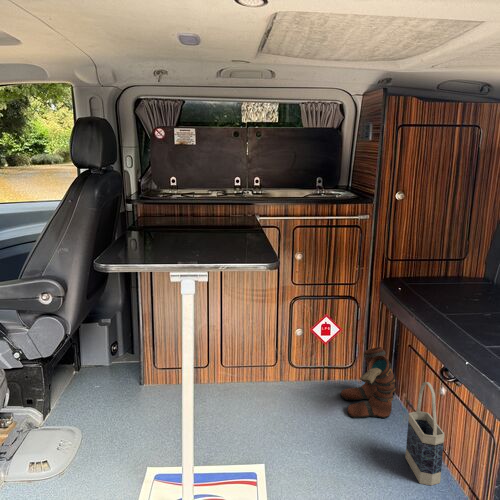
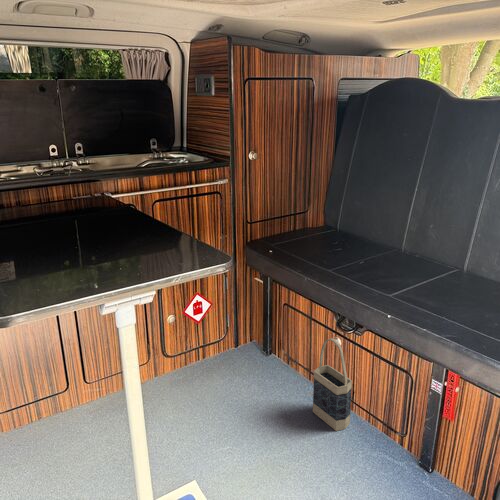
boots: present [341,347,395,418] -> none [224,312,281,390]

